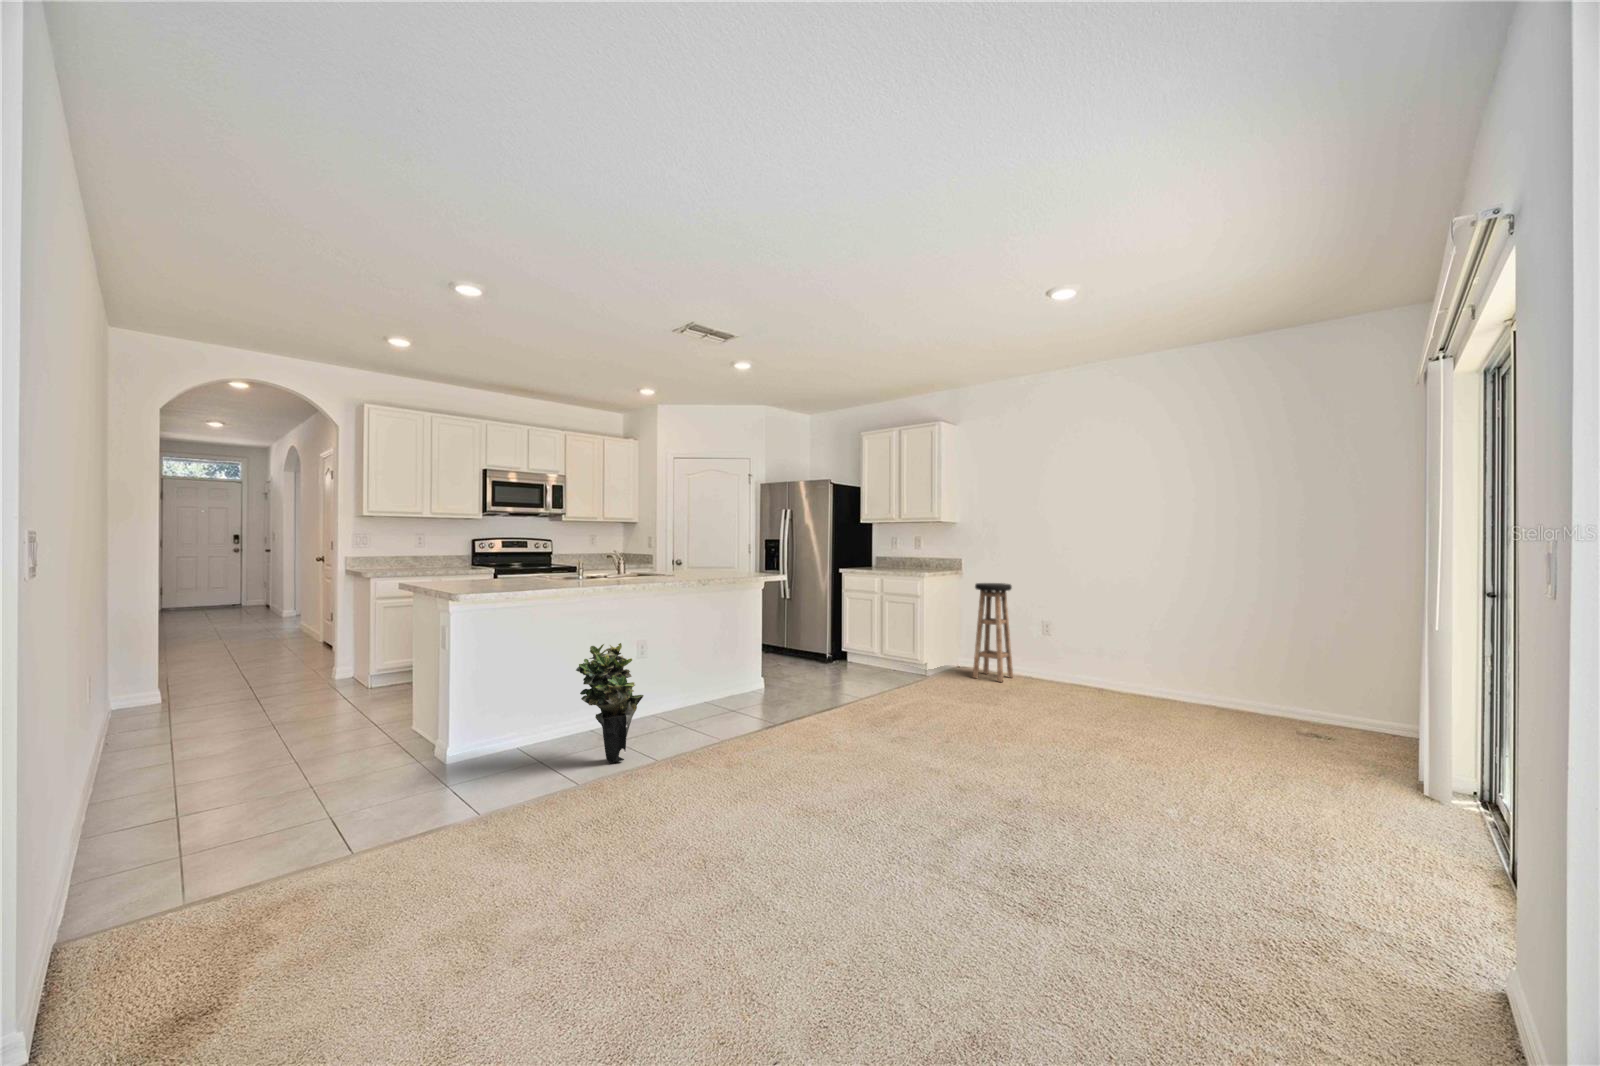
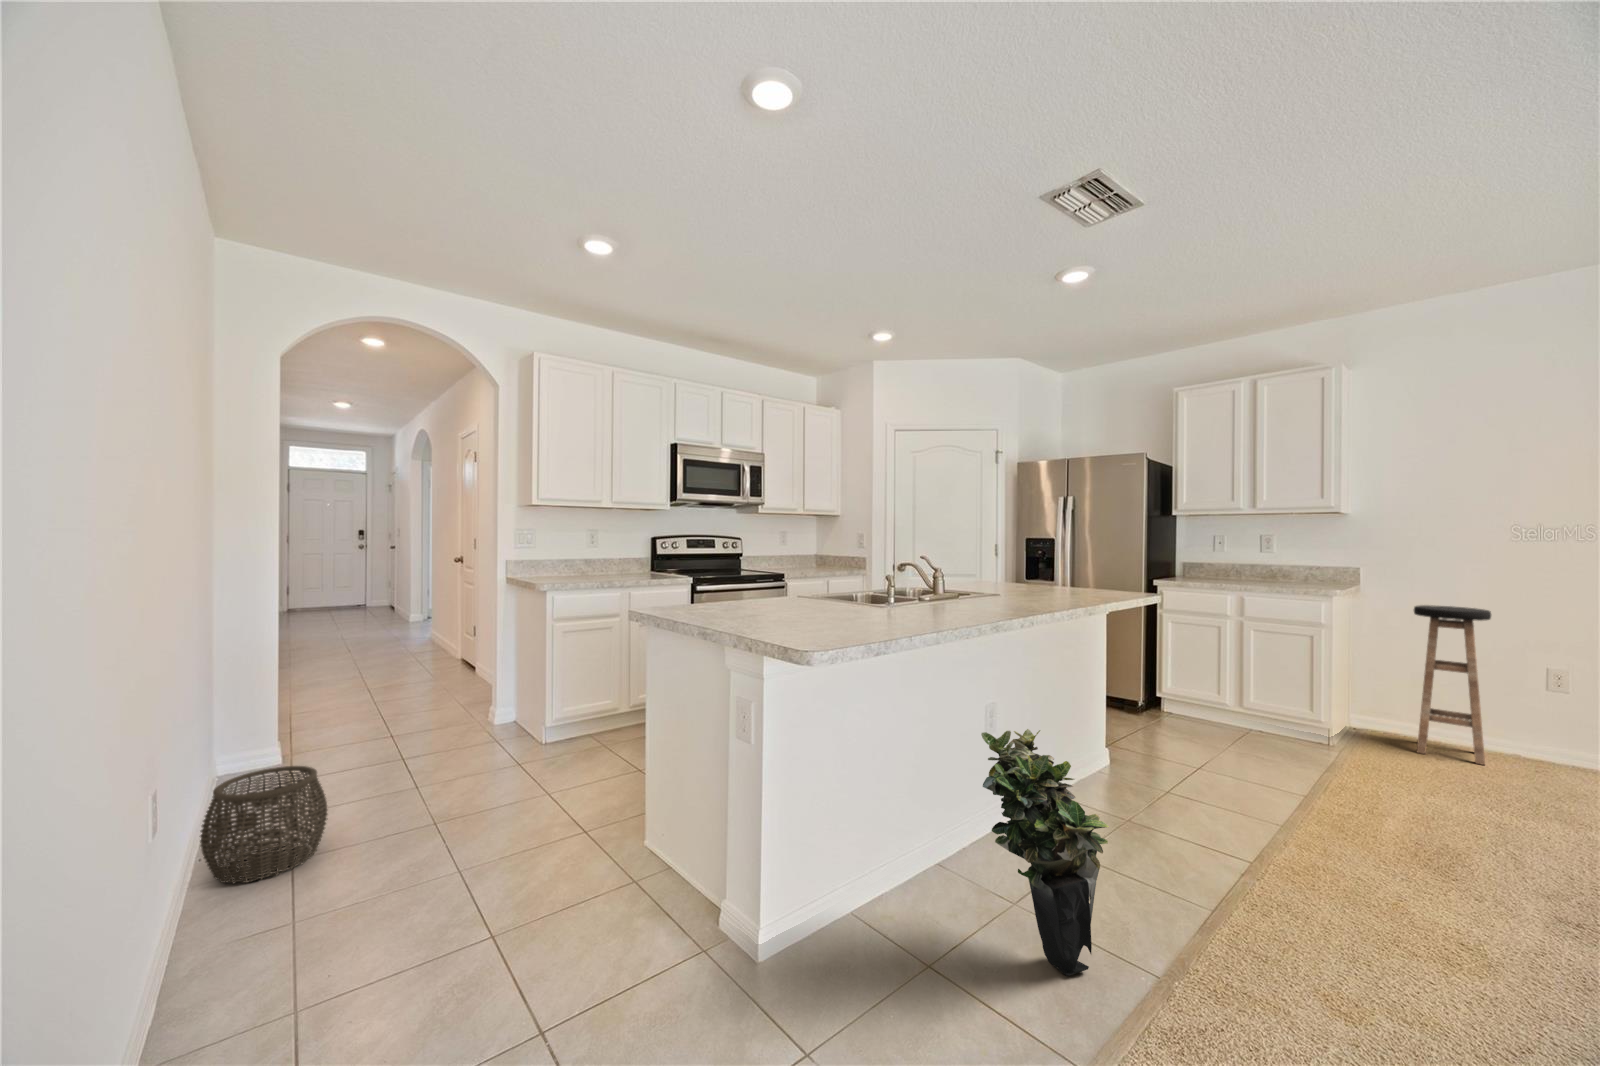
woven basket: none [108,686,196,752] -> present [200,766,328,883]

